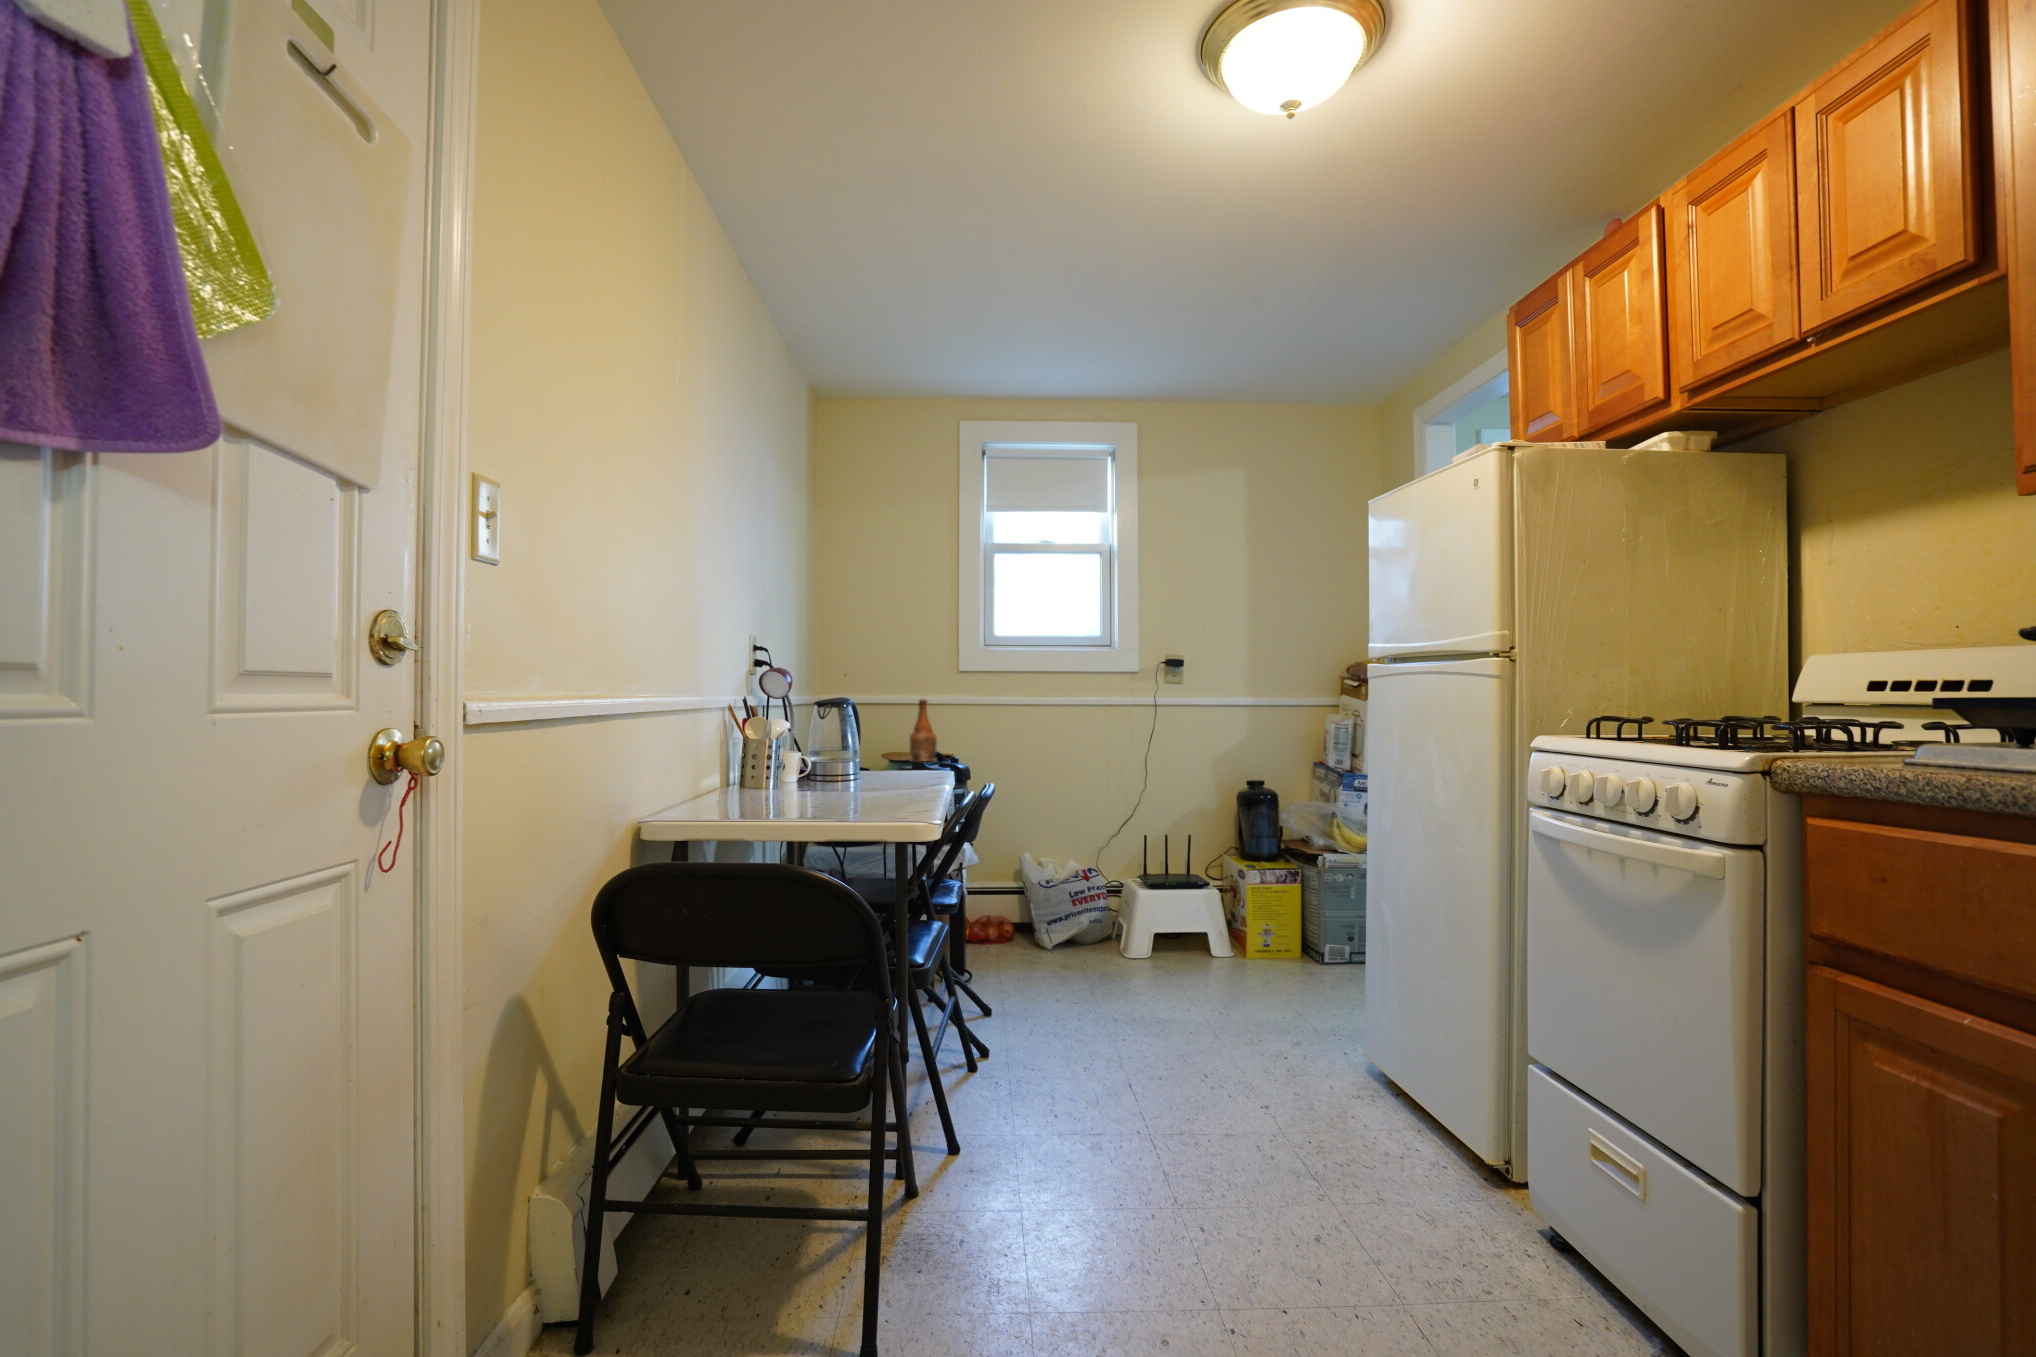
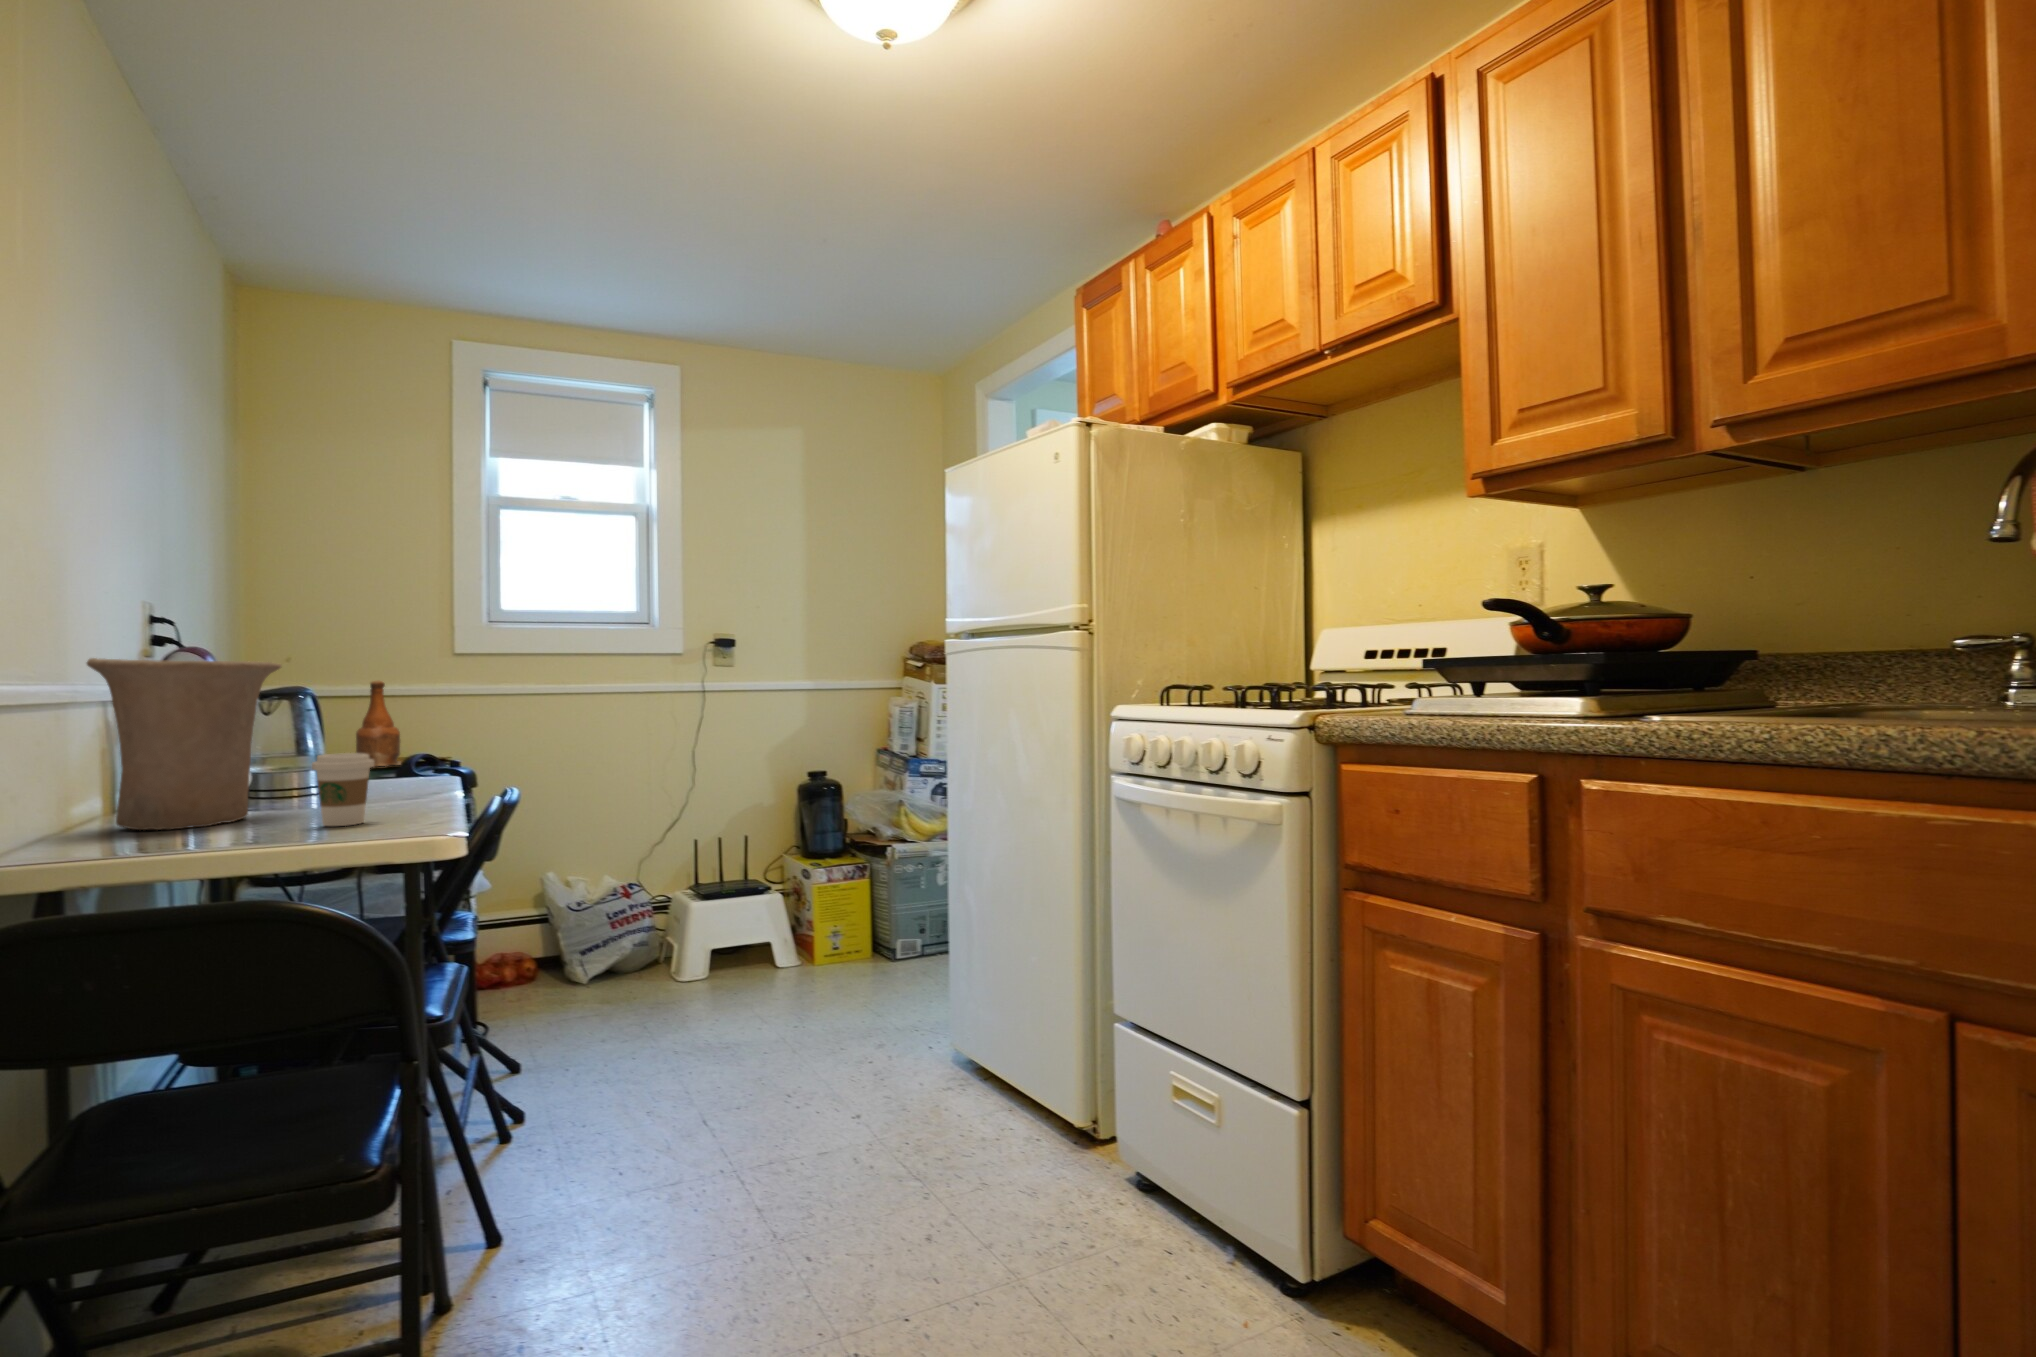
vase: none [758,686,857,799] -> present [87,658,281,830]
coffee cup: none [869,754,905,805] -> present [312,753,374,826]

